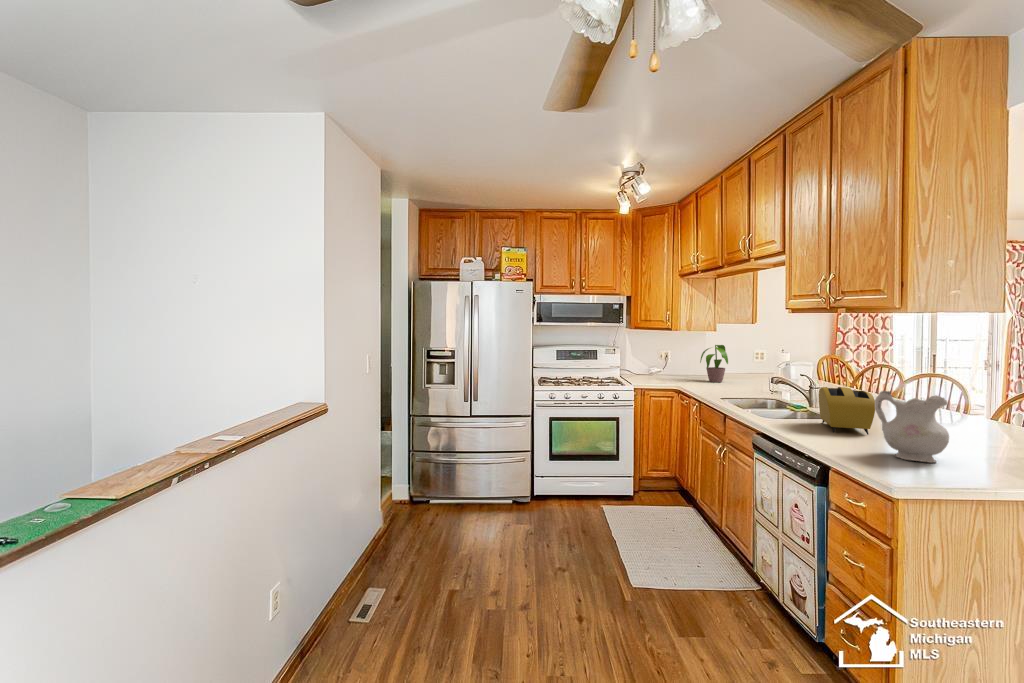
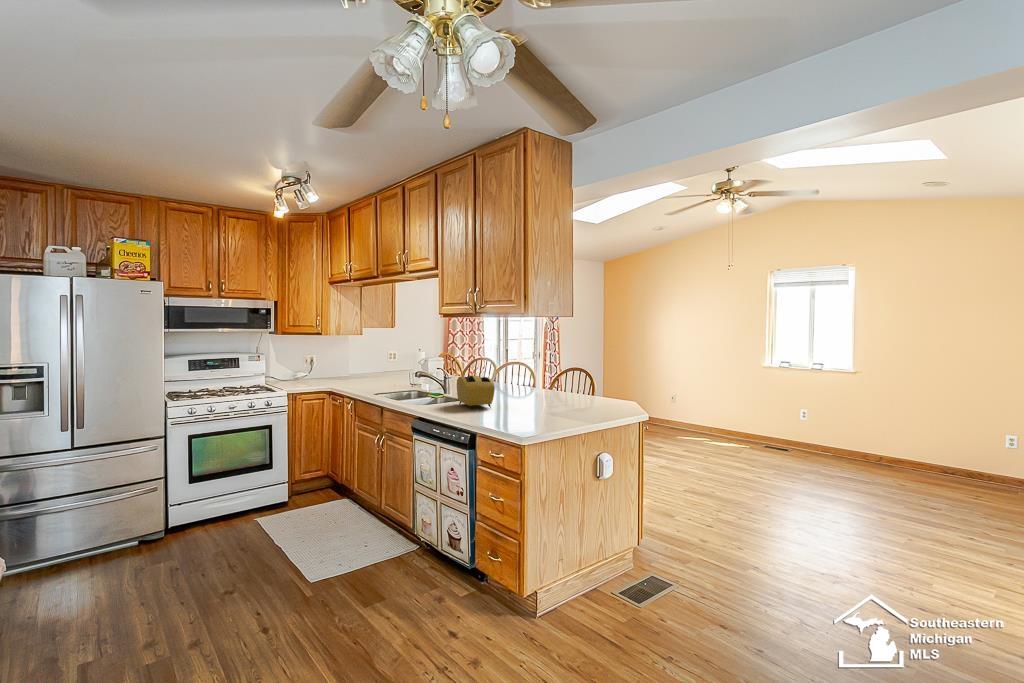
potted plant: present [700,345,728,382] -> none [346,348,377,382]
ceramic pitcher: present [875,391,949,463] -> none [500,374,540,421]

